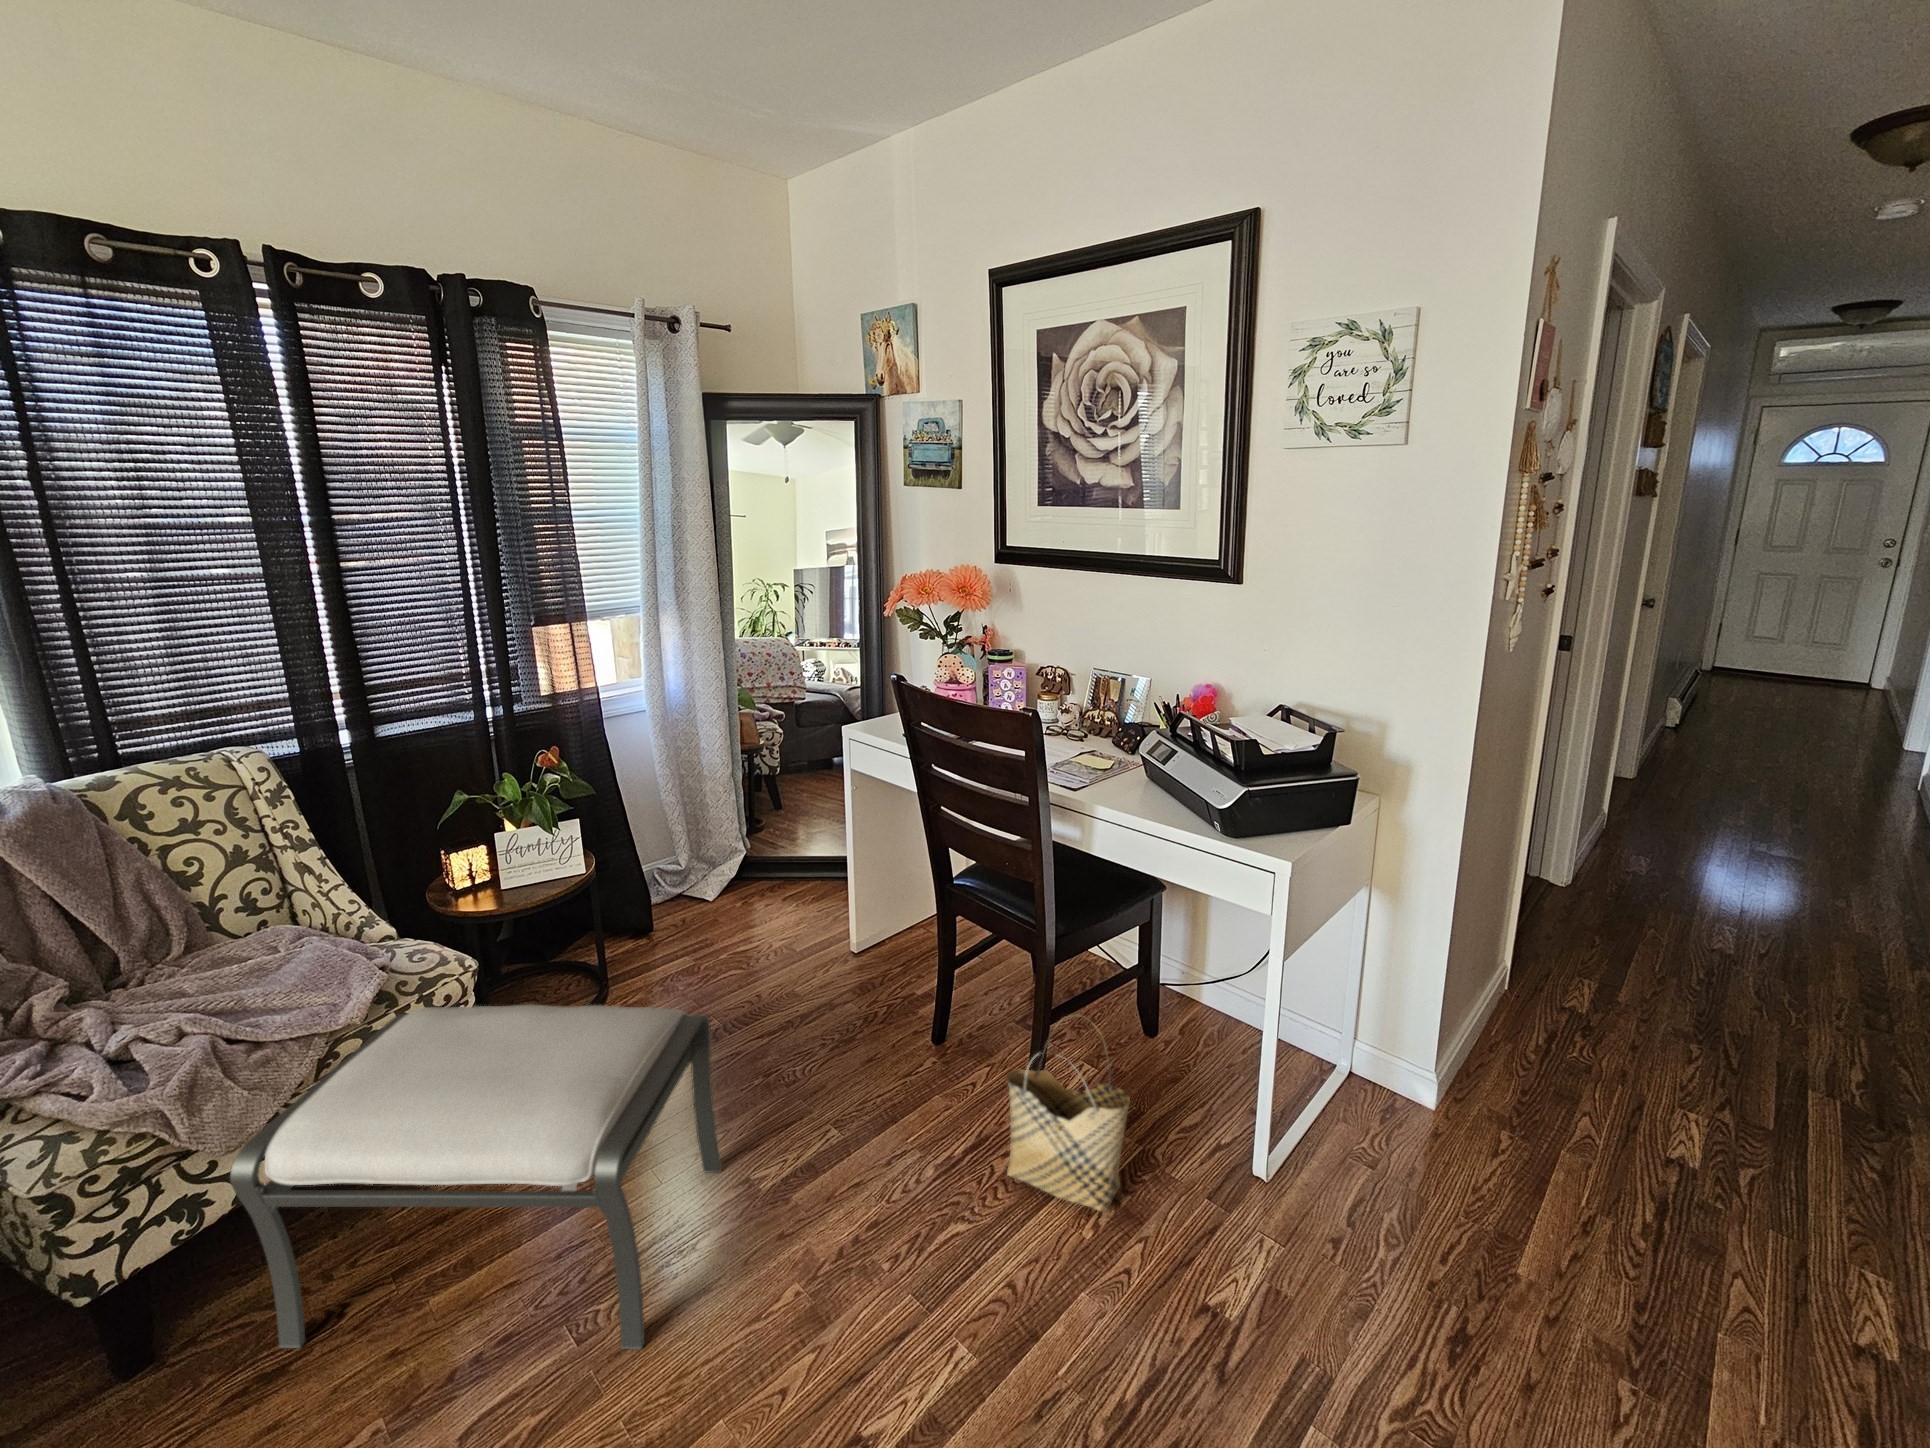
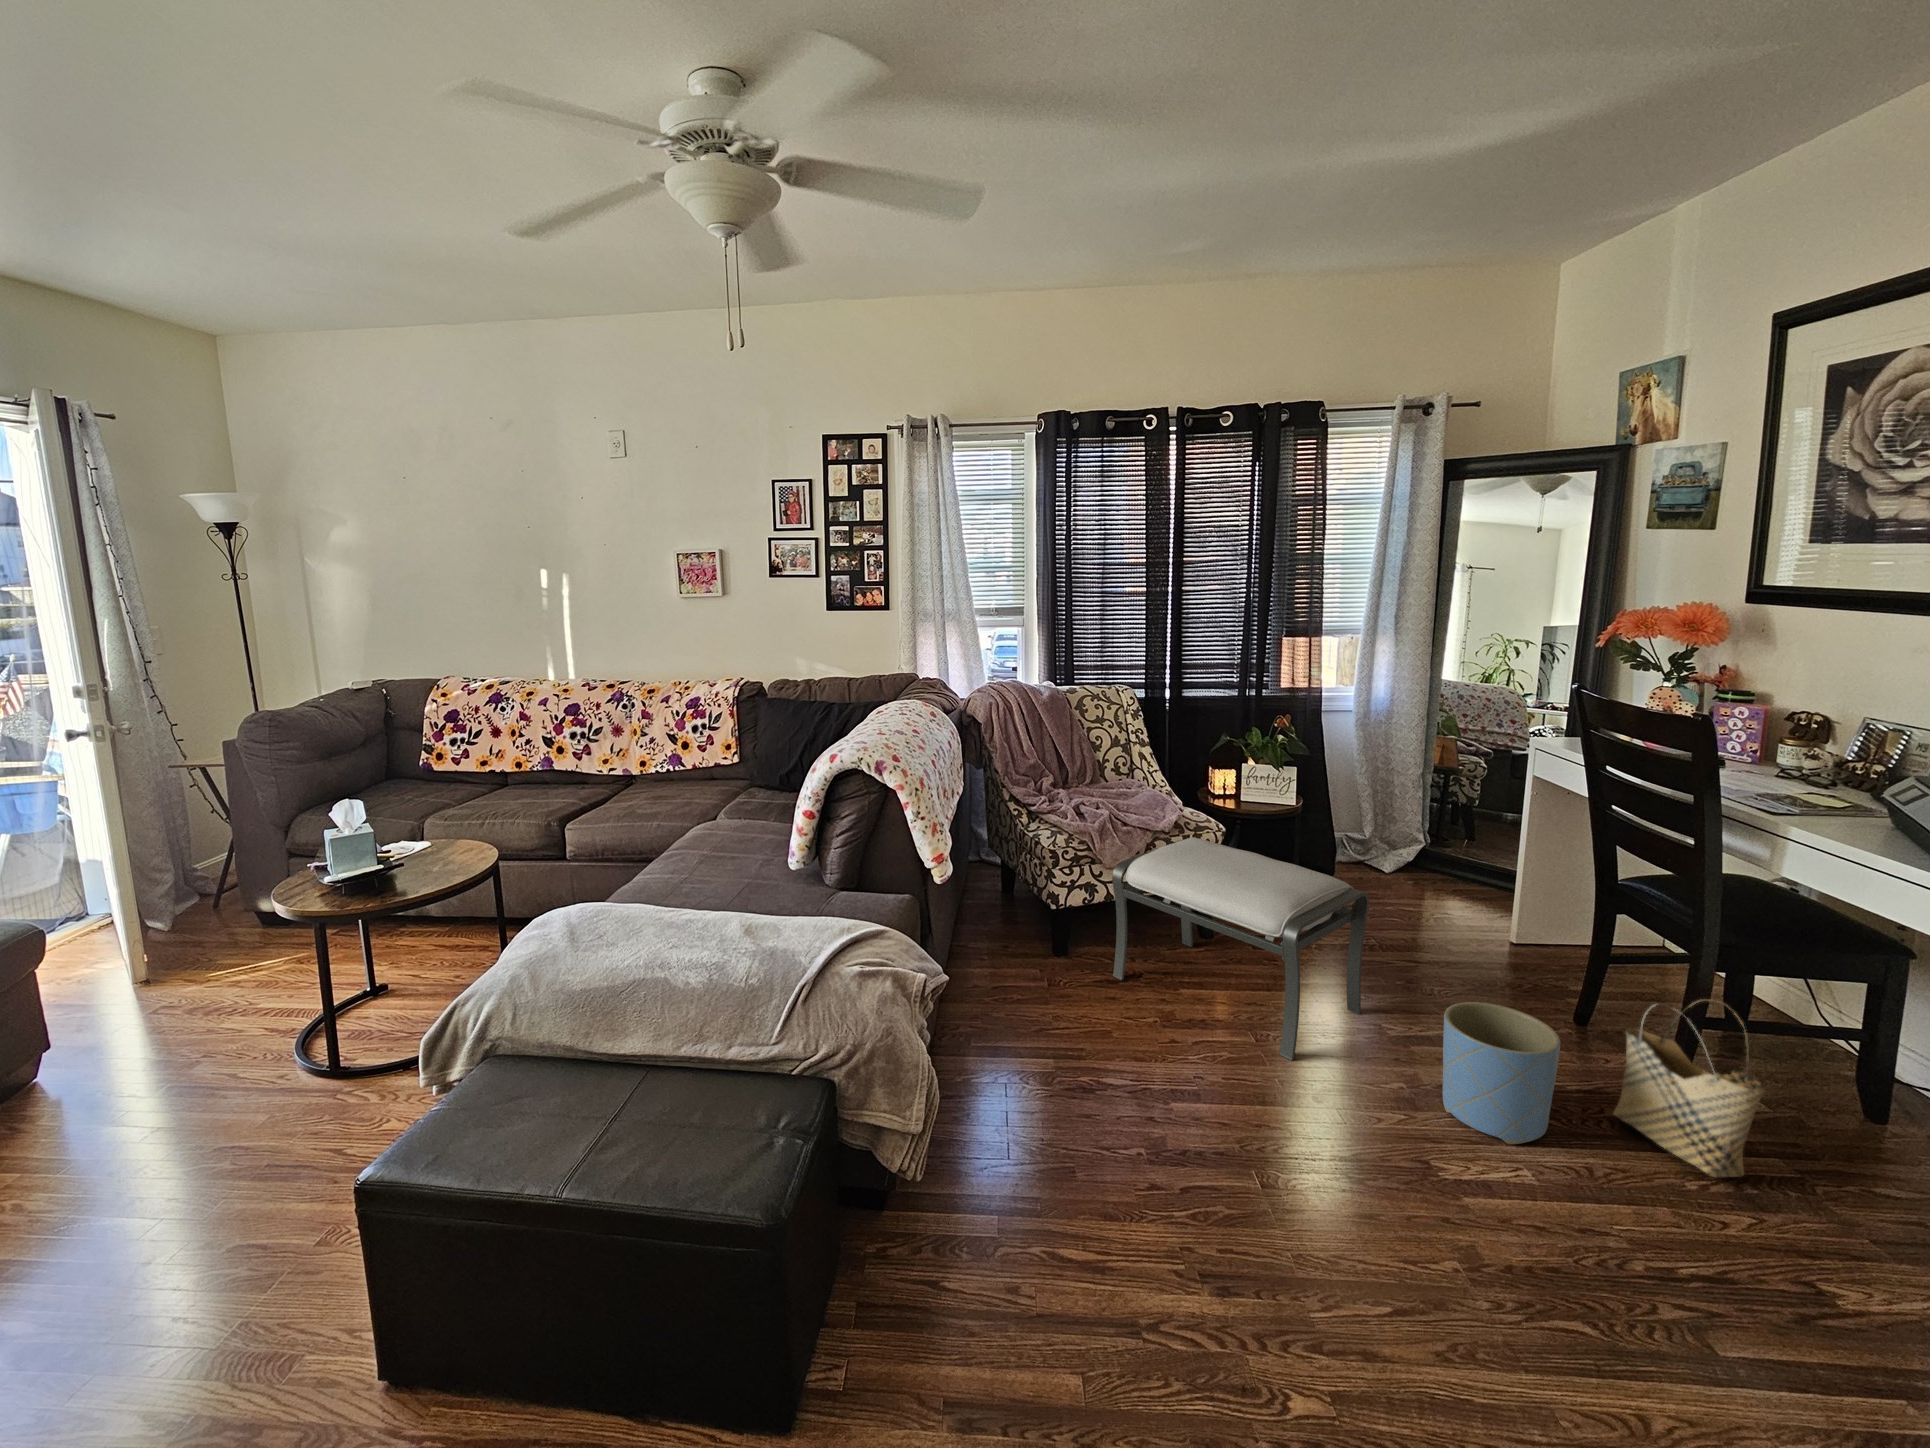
planter: none [838,1116,967,1317] -> present [1443,1002,1561,1144]

